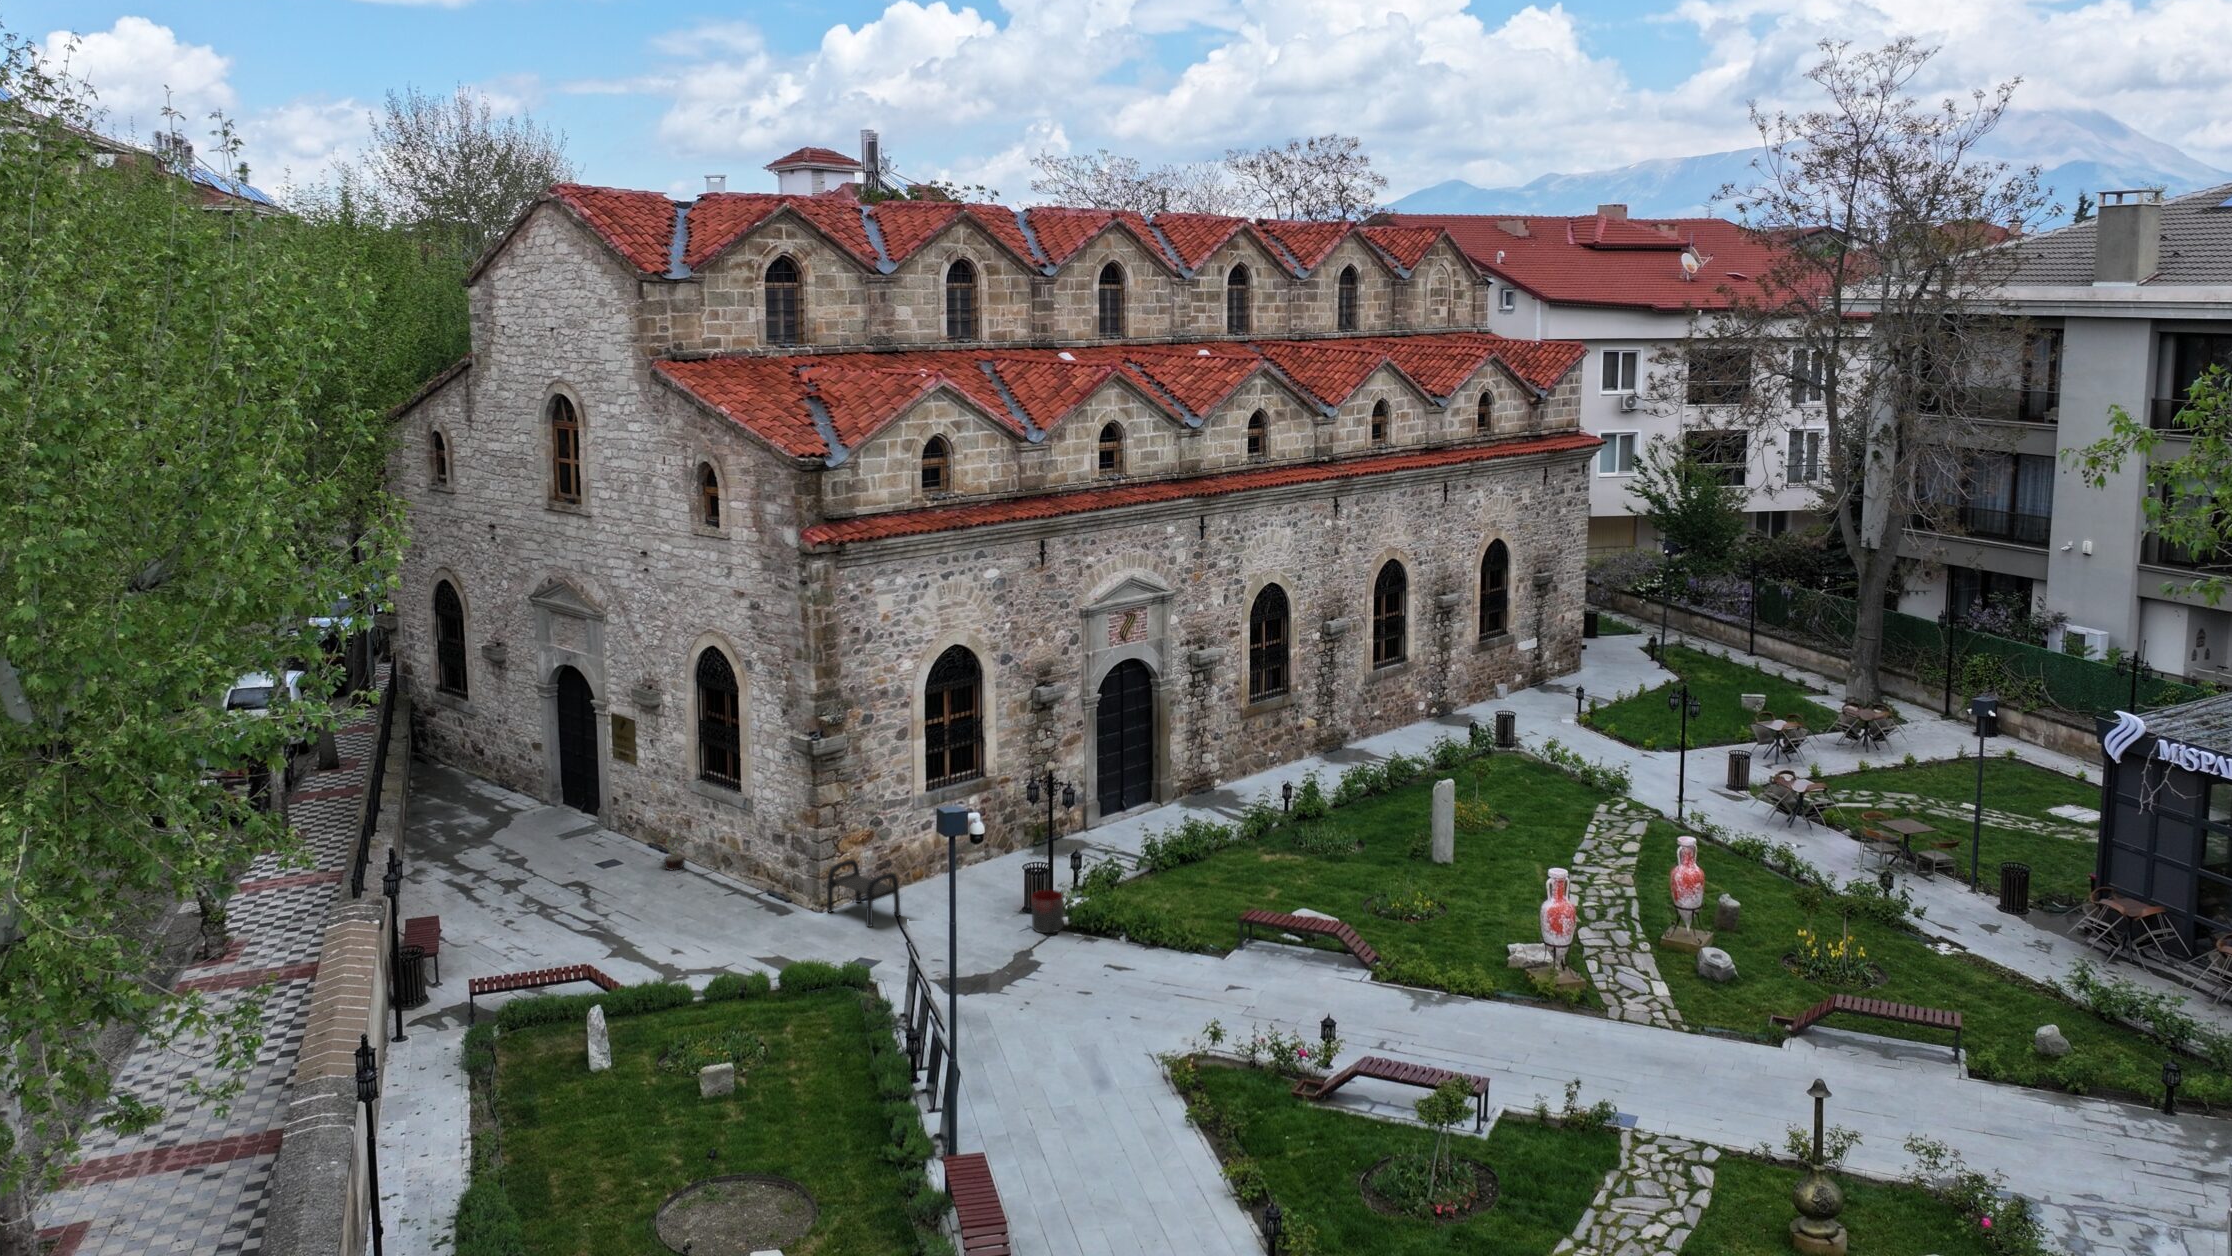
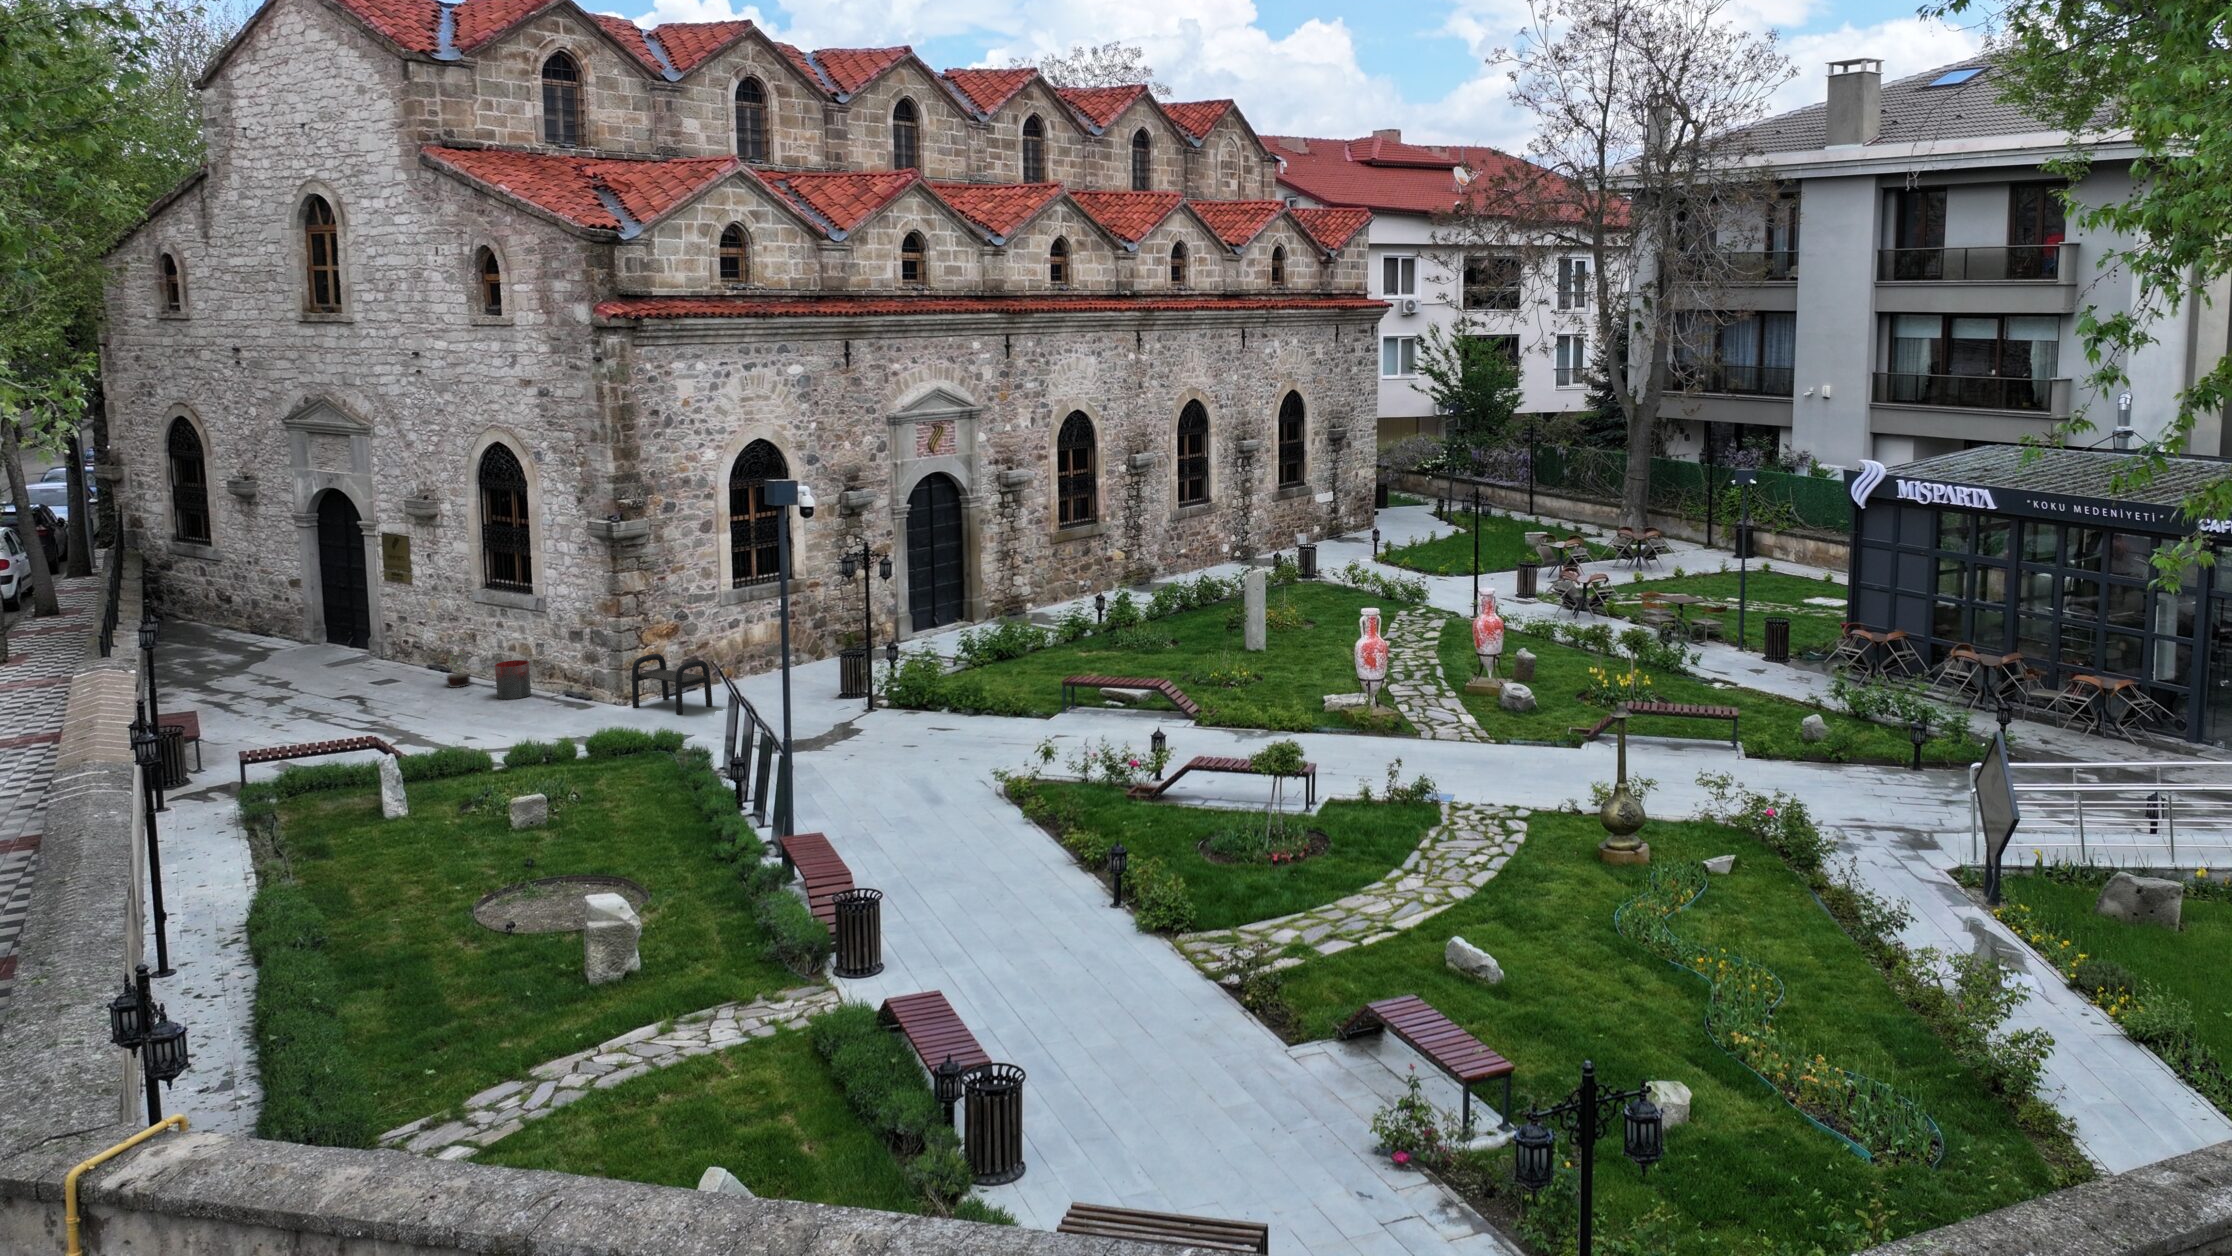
trash can: present [1032,890,1063,933] -> present [495,660,531,700]

